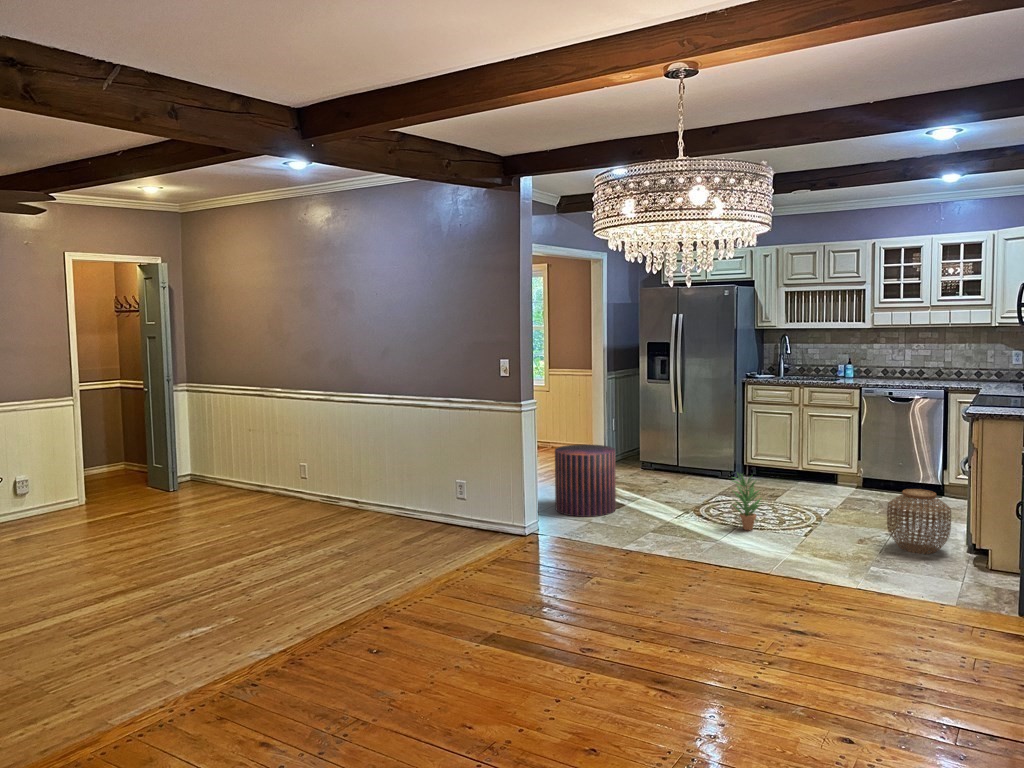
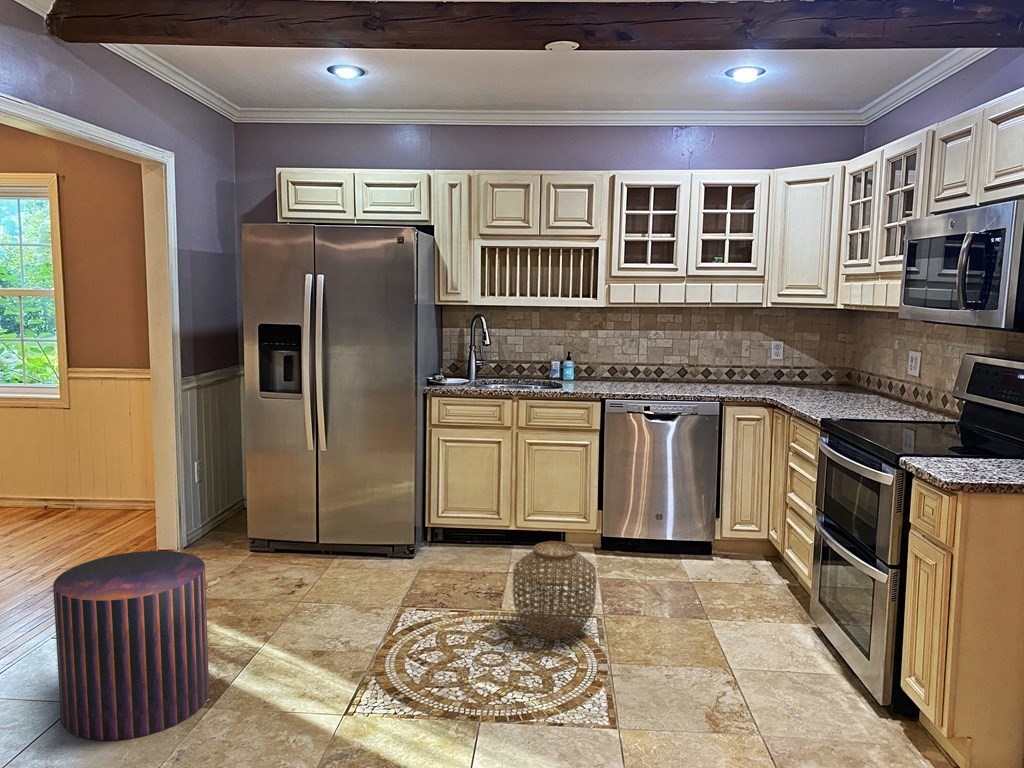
potted plant: present [732,473,762,530] -> none [461,600,524,717]
woven basket: present [887,489,951,554] -> present [513,541,596,639]

